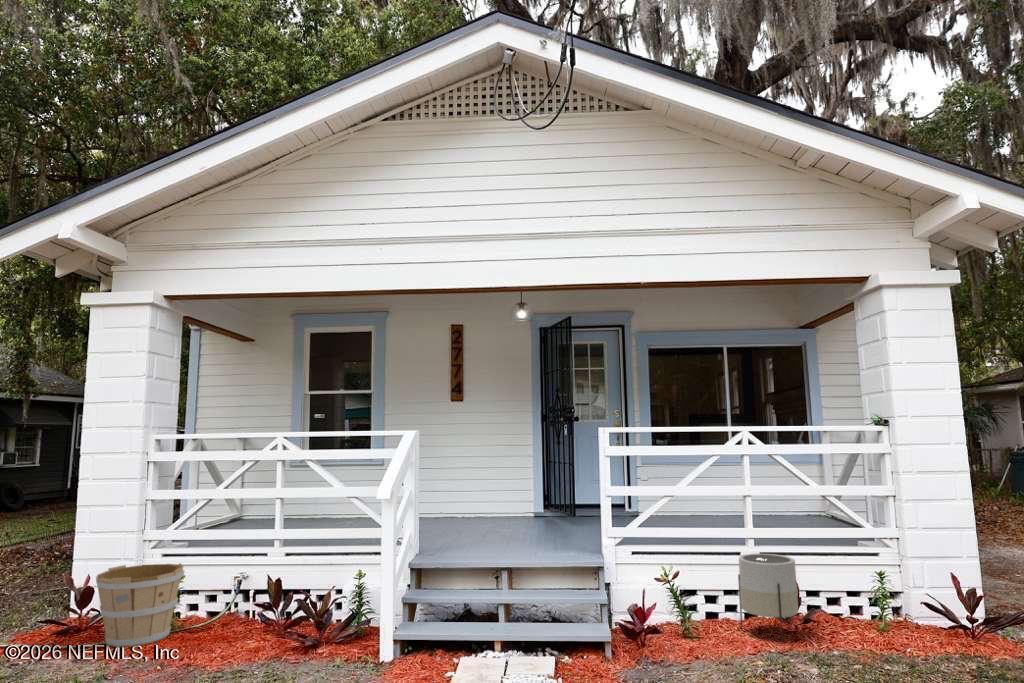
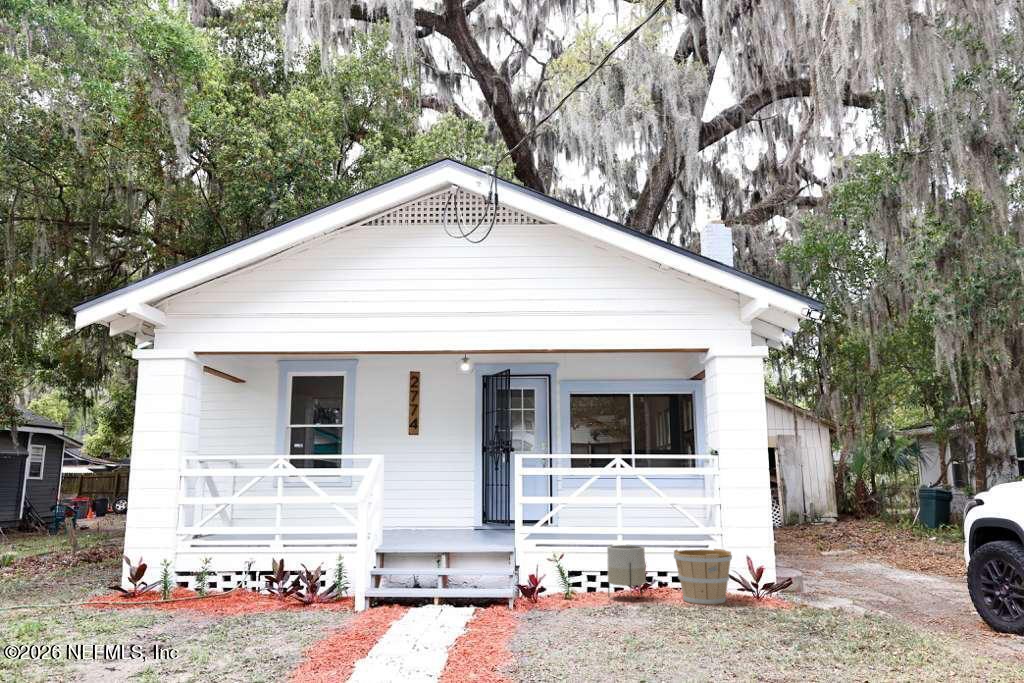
wooden bucket: present [96,563,184,647] -> present [674,549,732,605]

